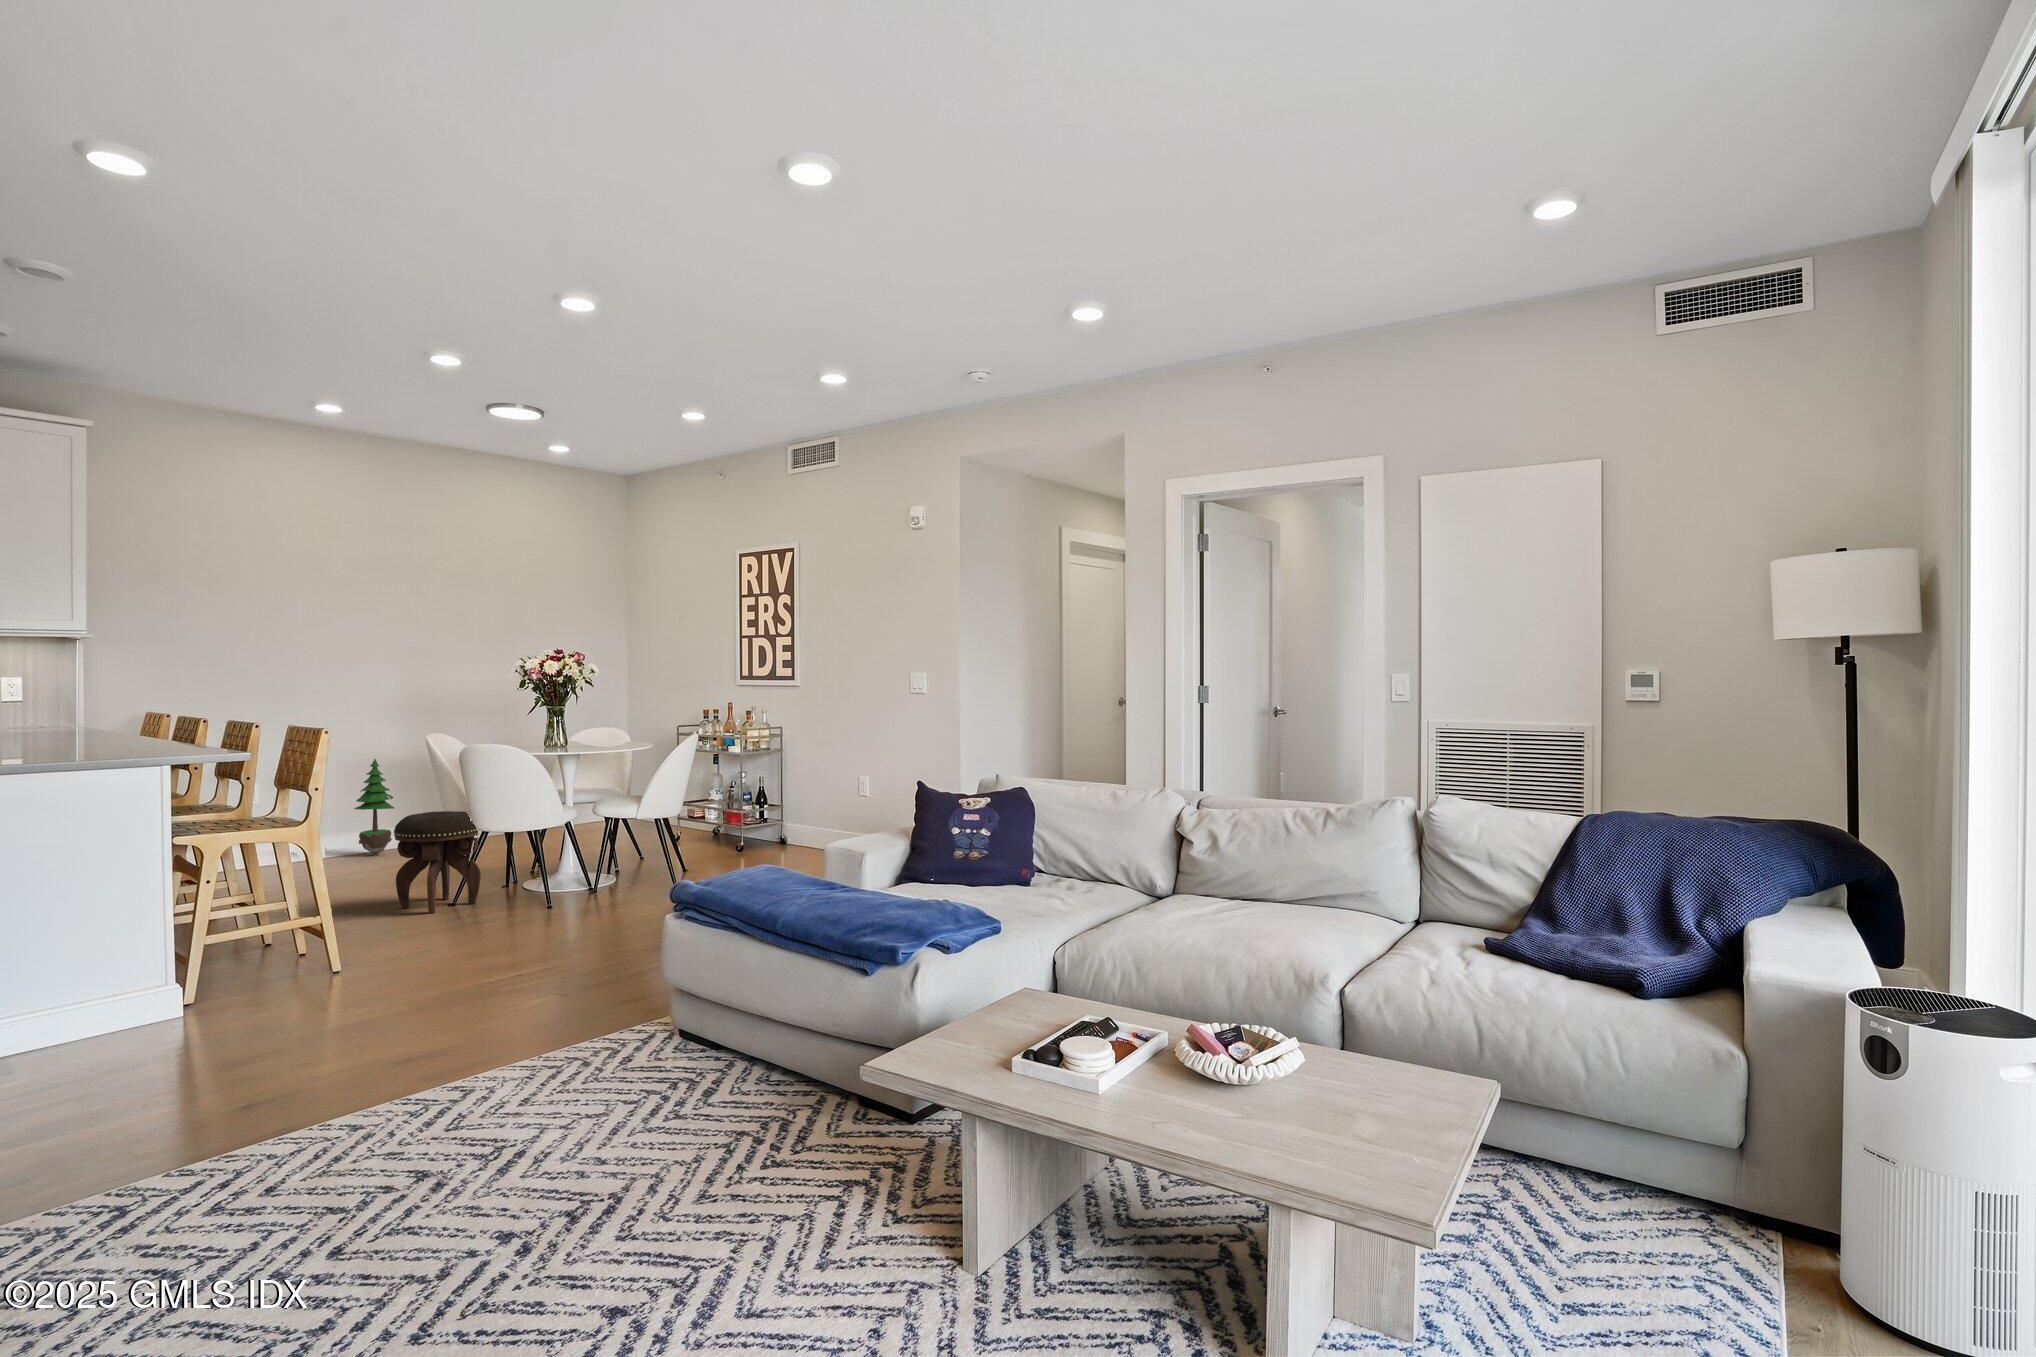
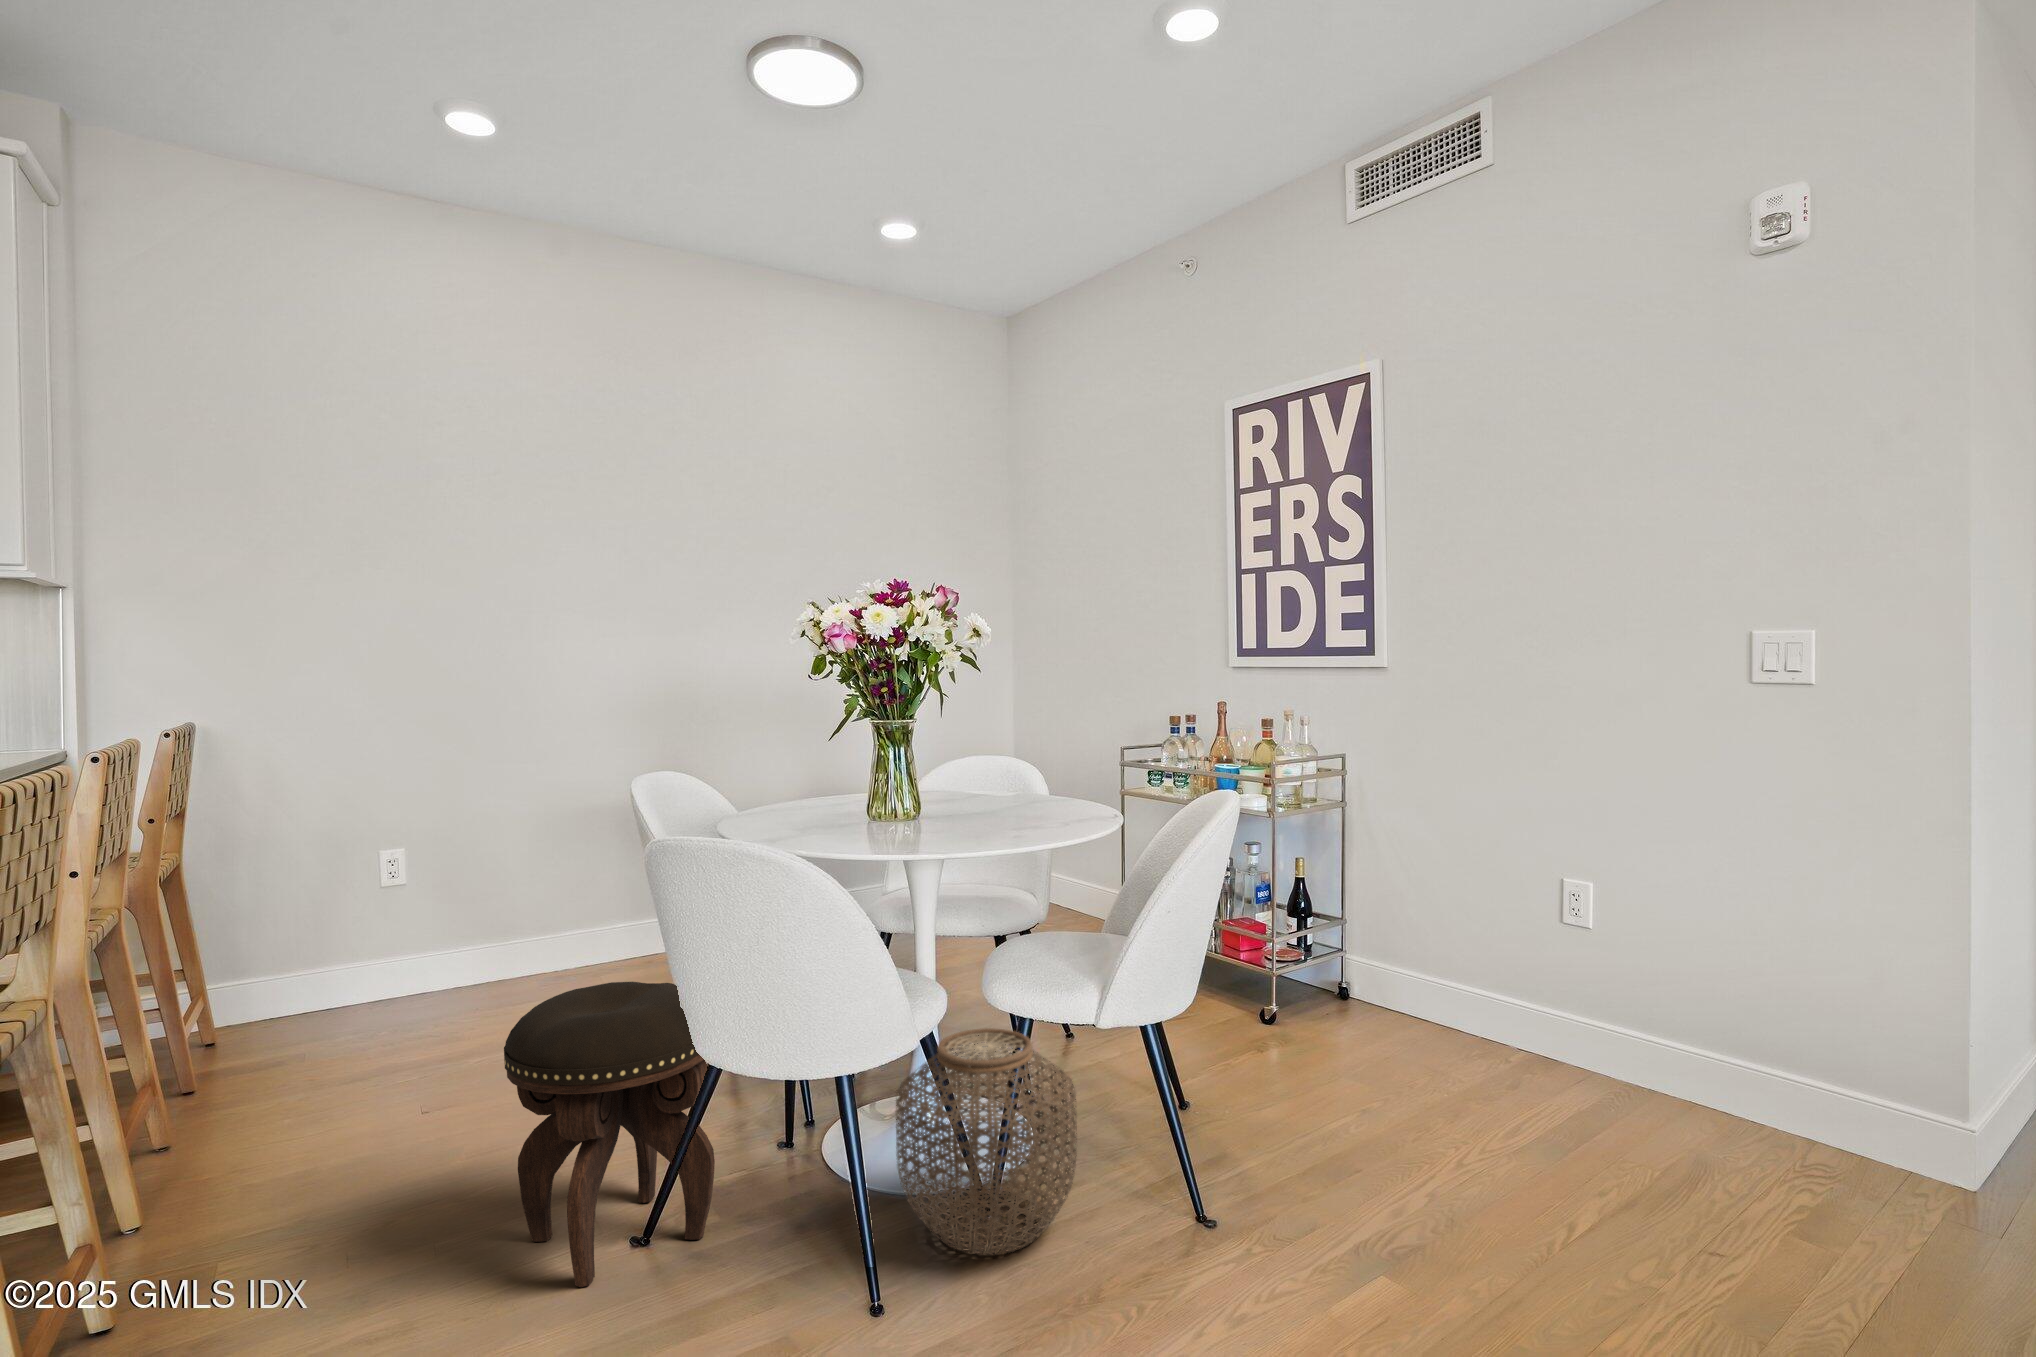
potted tree: present [354,759,394,855] -> none [575,809,642,984]
woven basket: none [557,824,628,899] -> present [896,1028,1077,1255]

